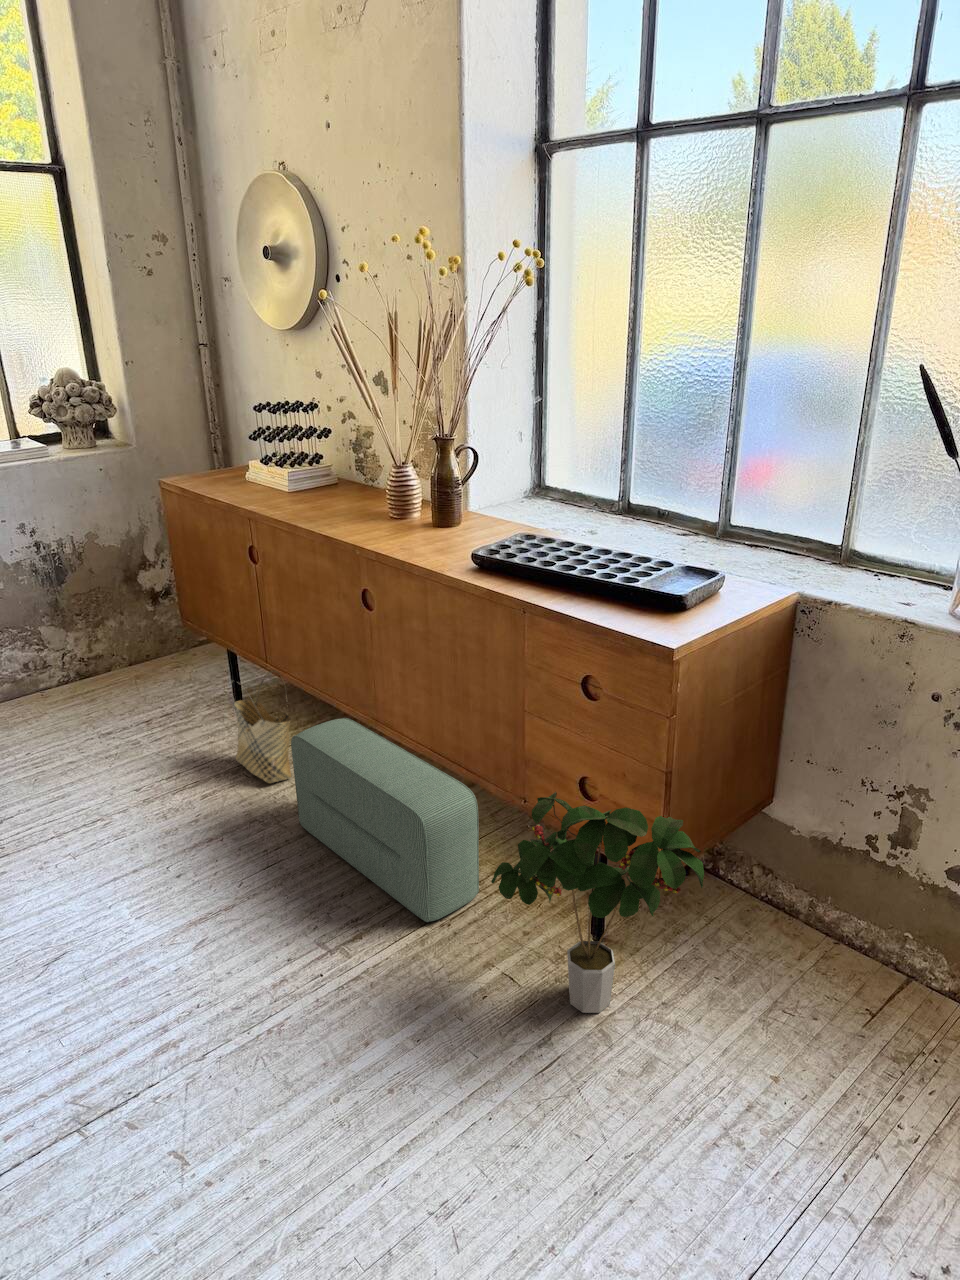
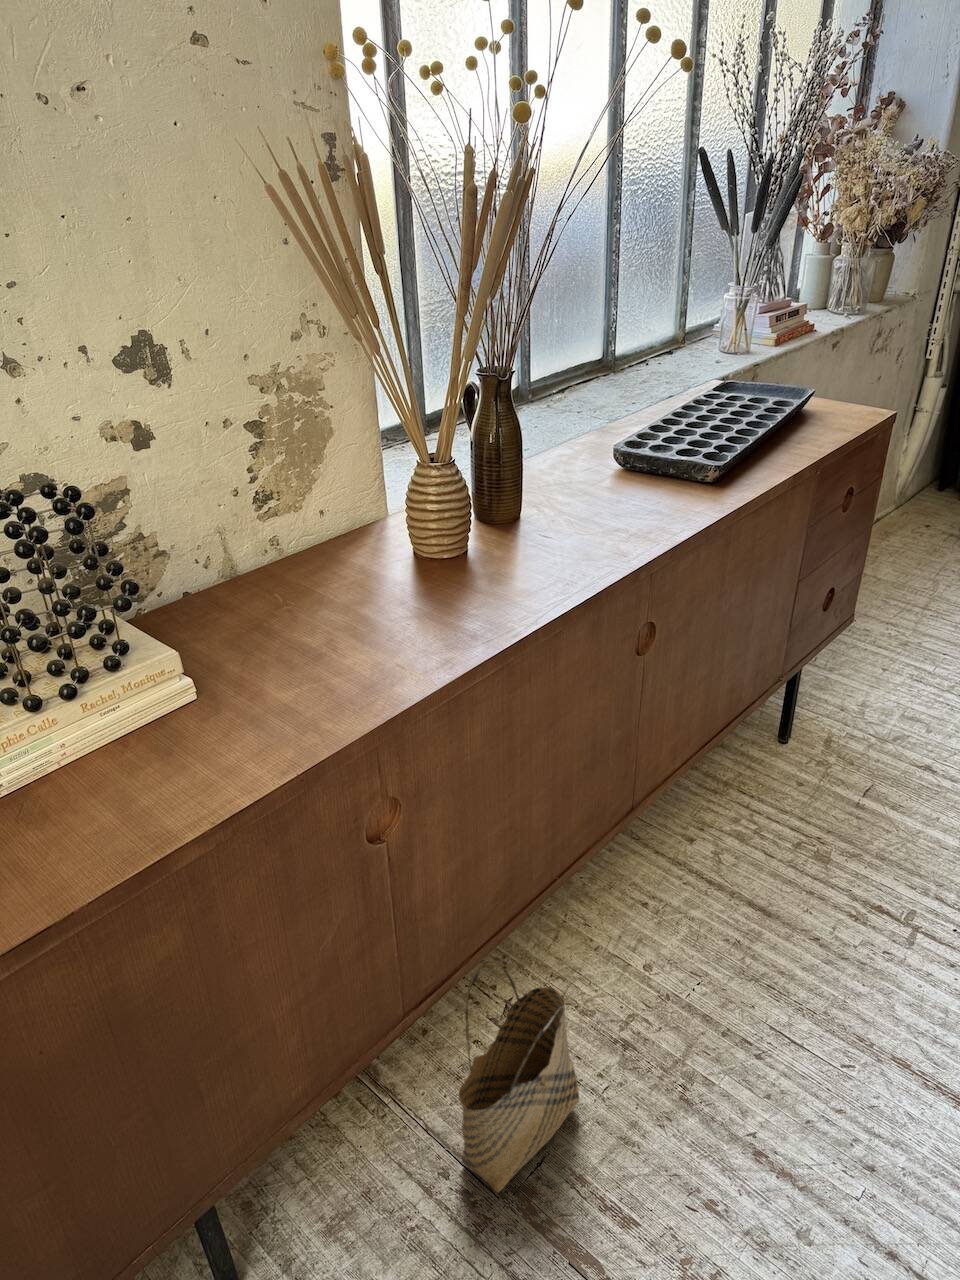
pouf: present [291,718,479,922] -> none [609,717,853,1020]
potted plant: present [491,792,704,1013] -> none [845,559,923,757]

